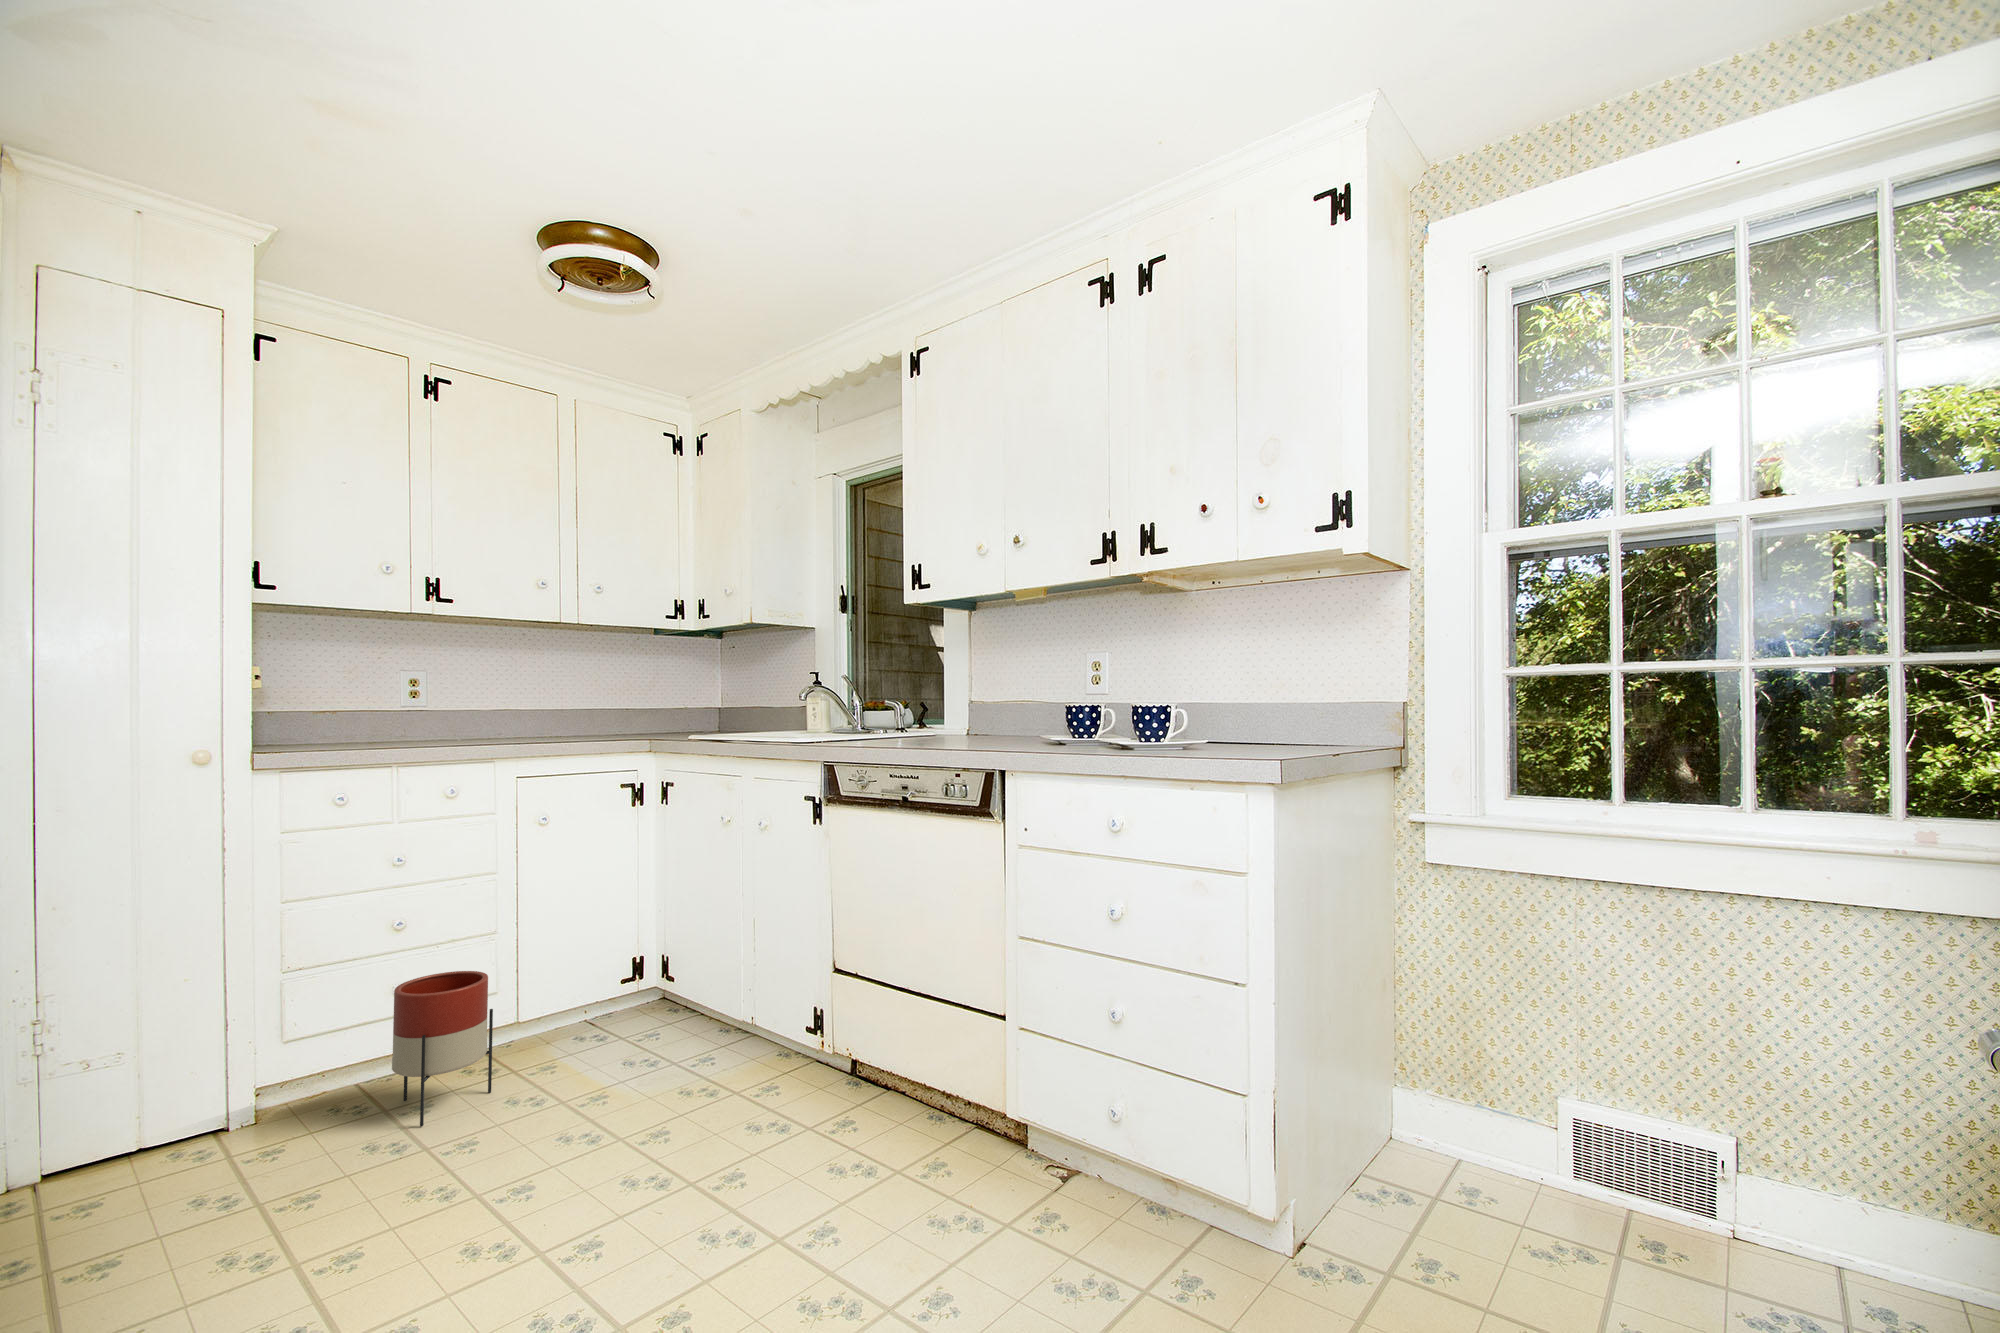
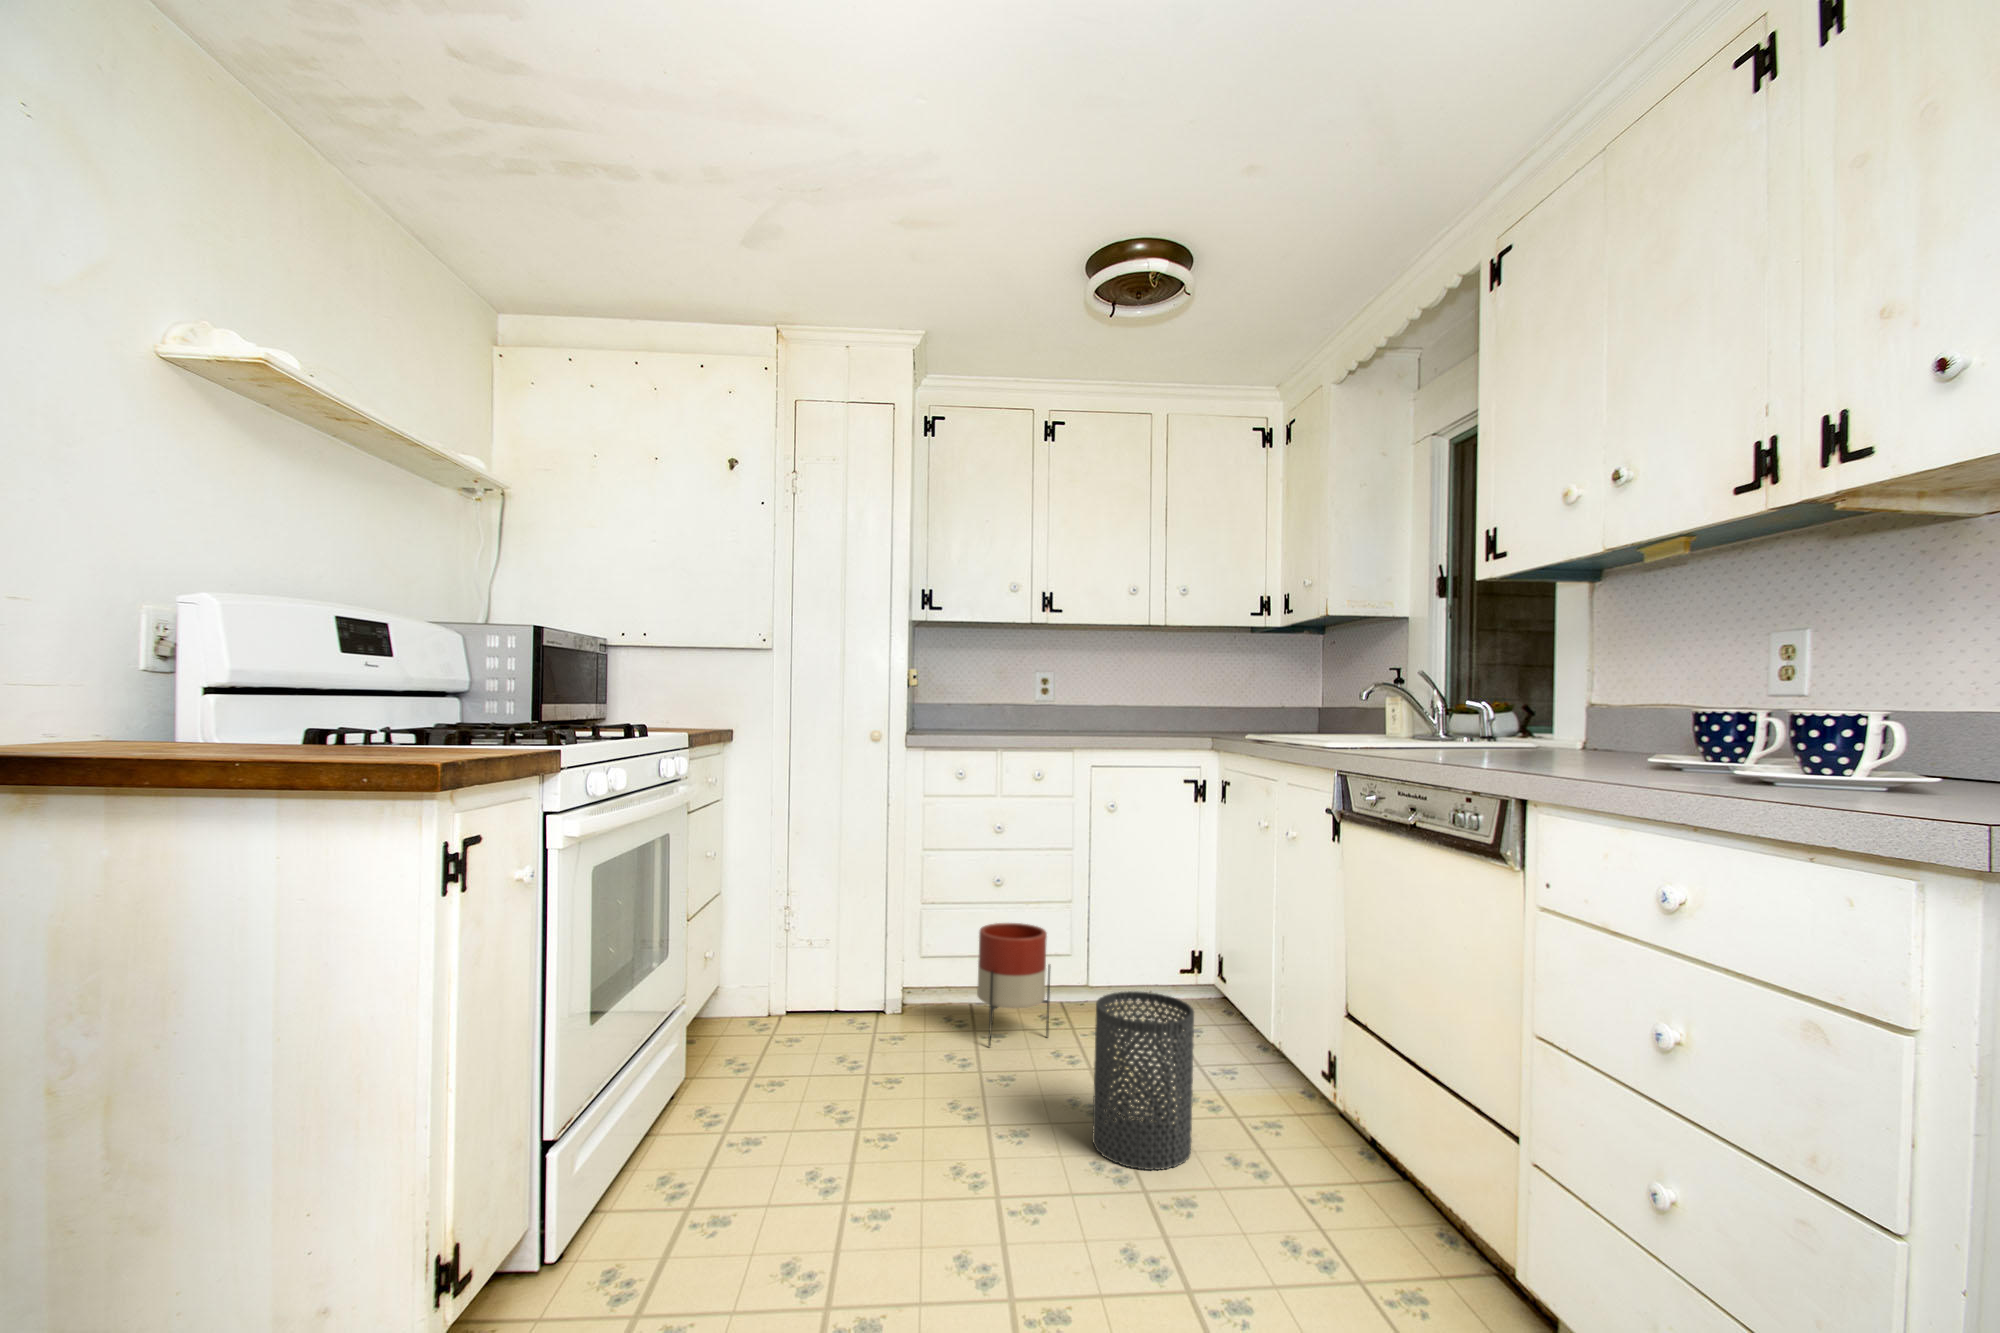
trash can: none [610,998,716,1176] -> present [1092,991,1194,1170]

